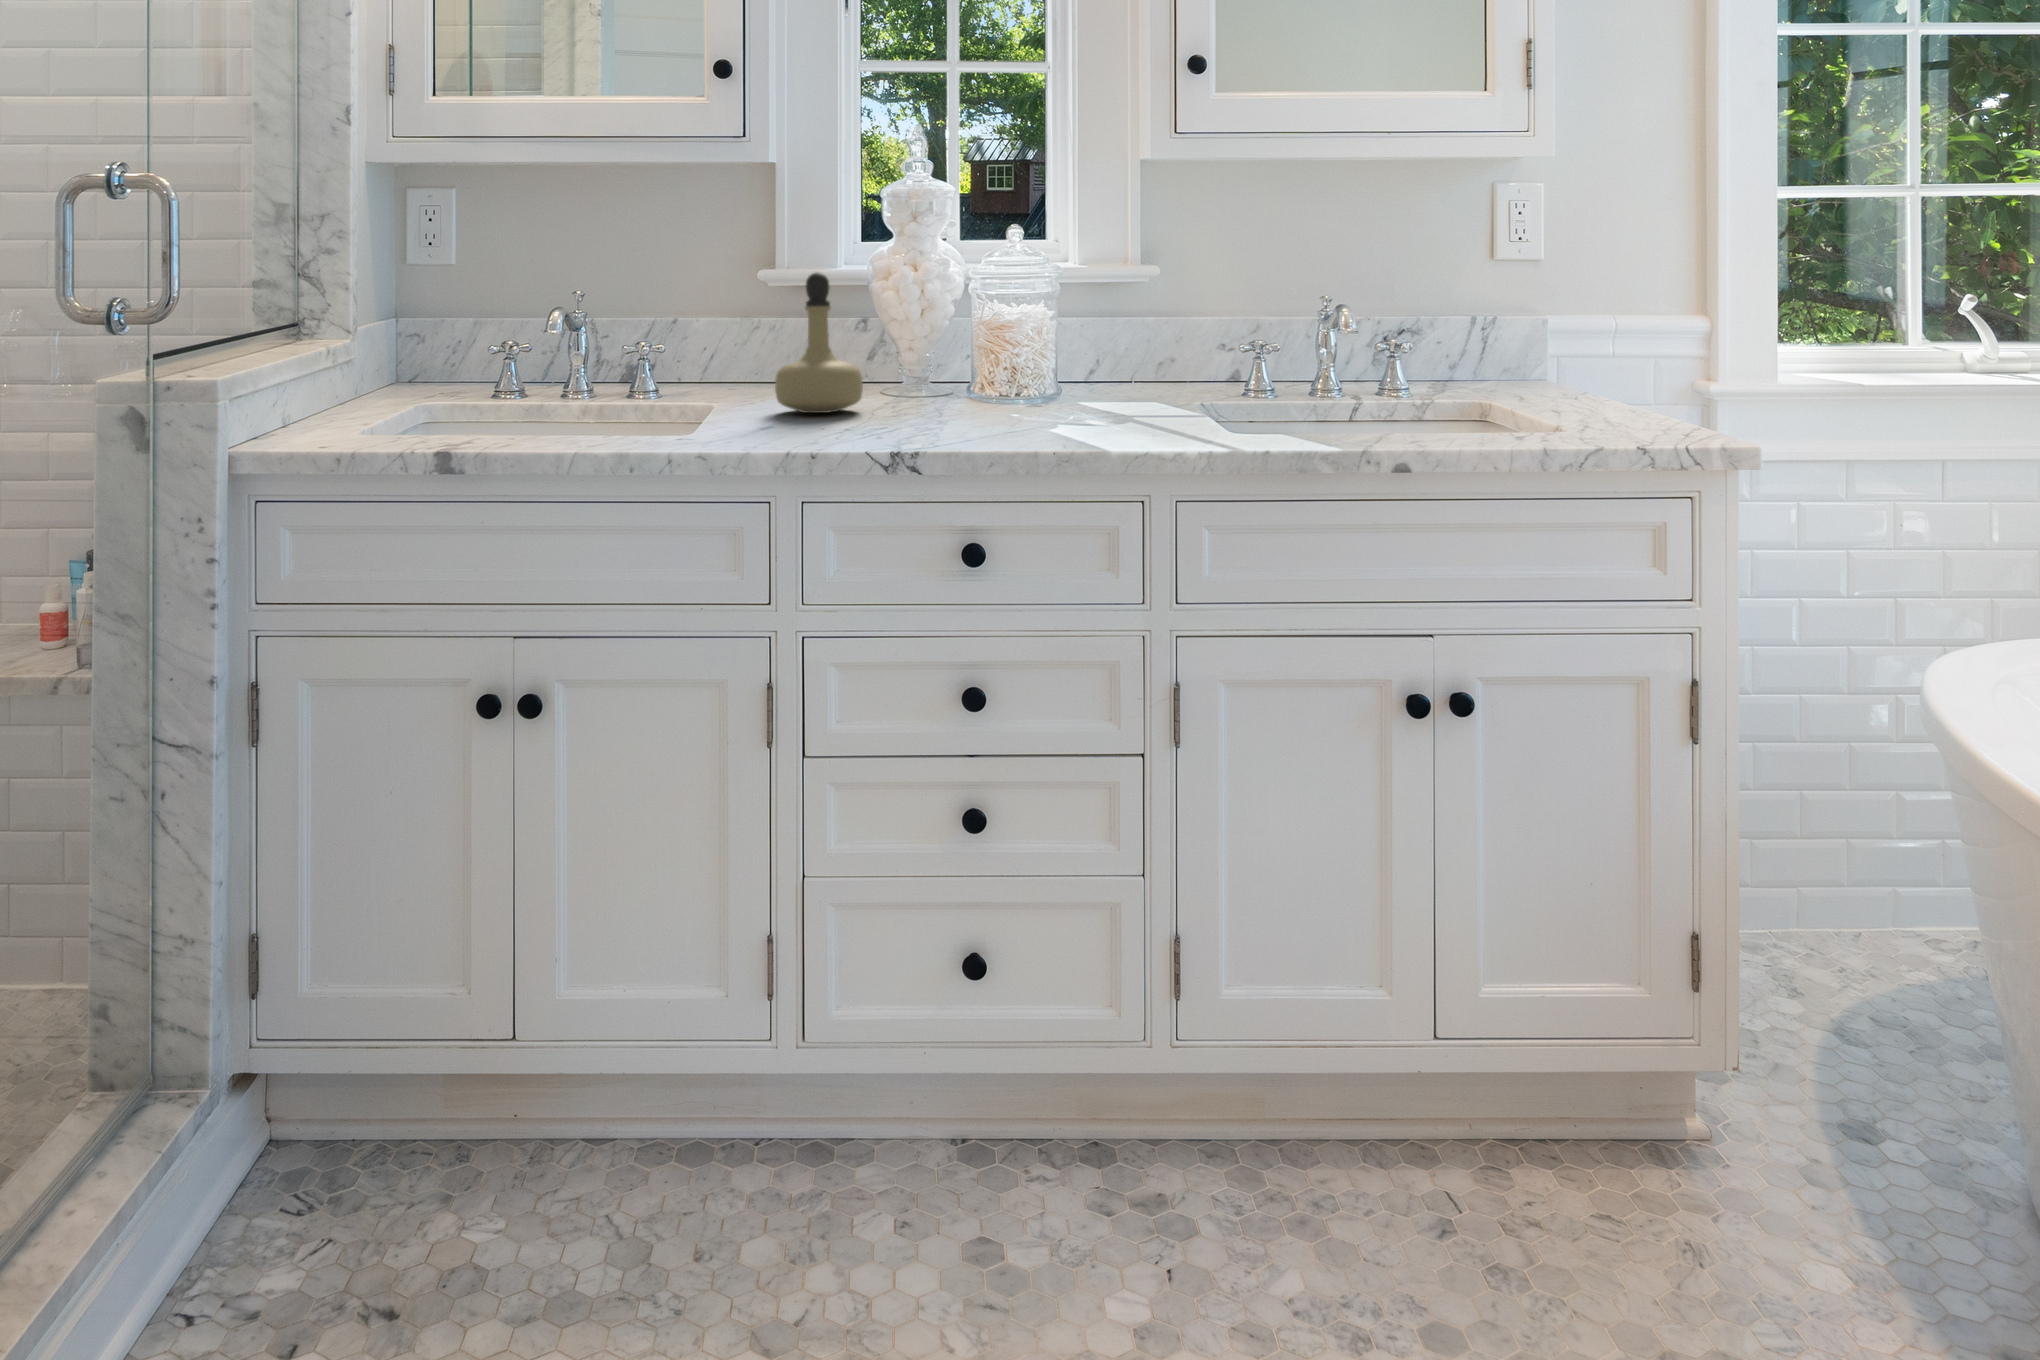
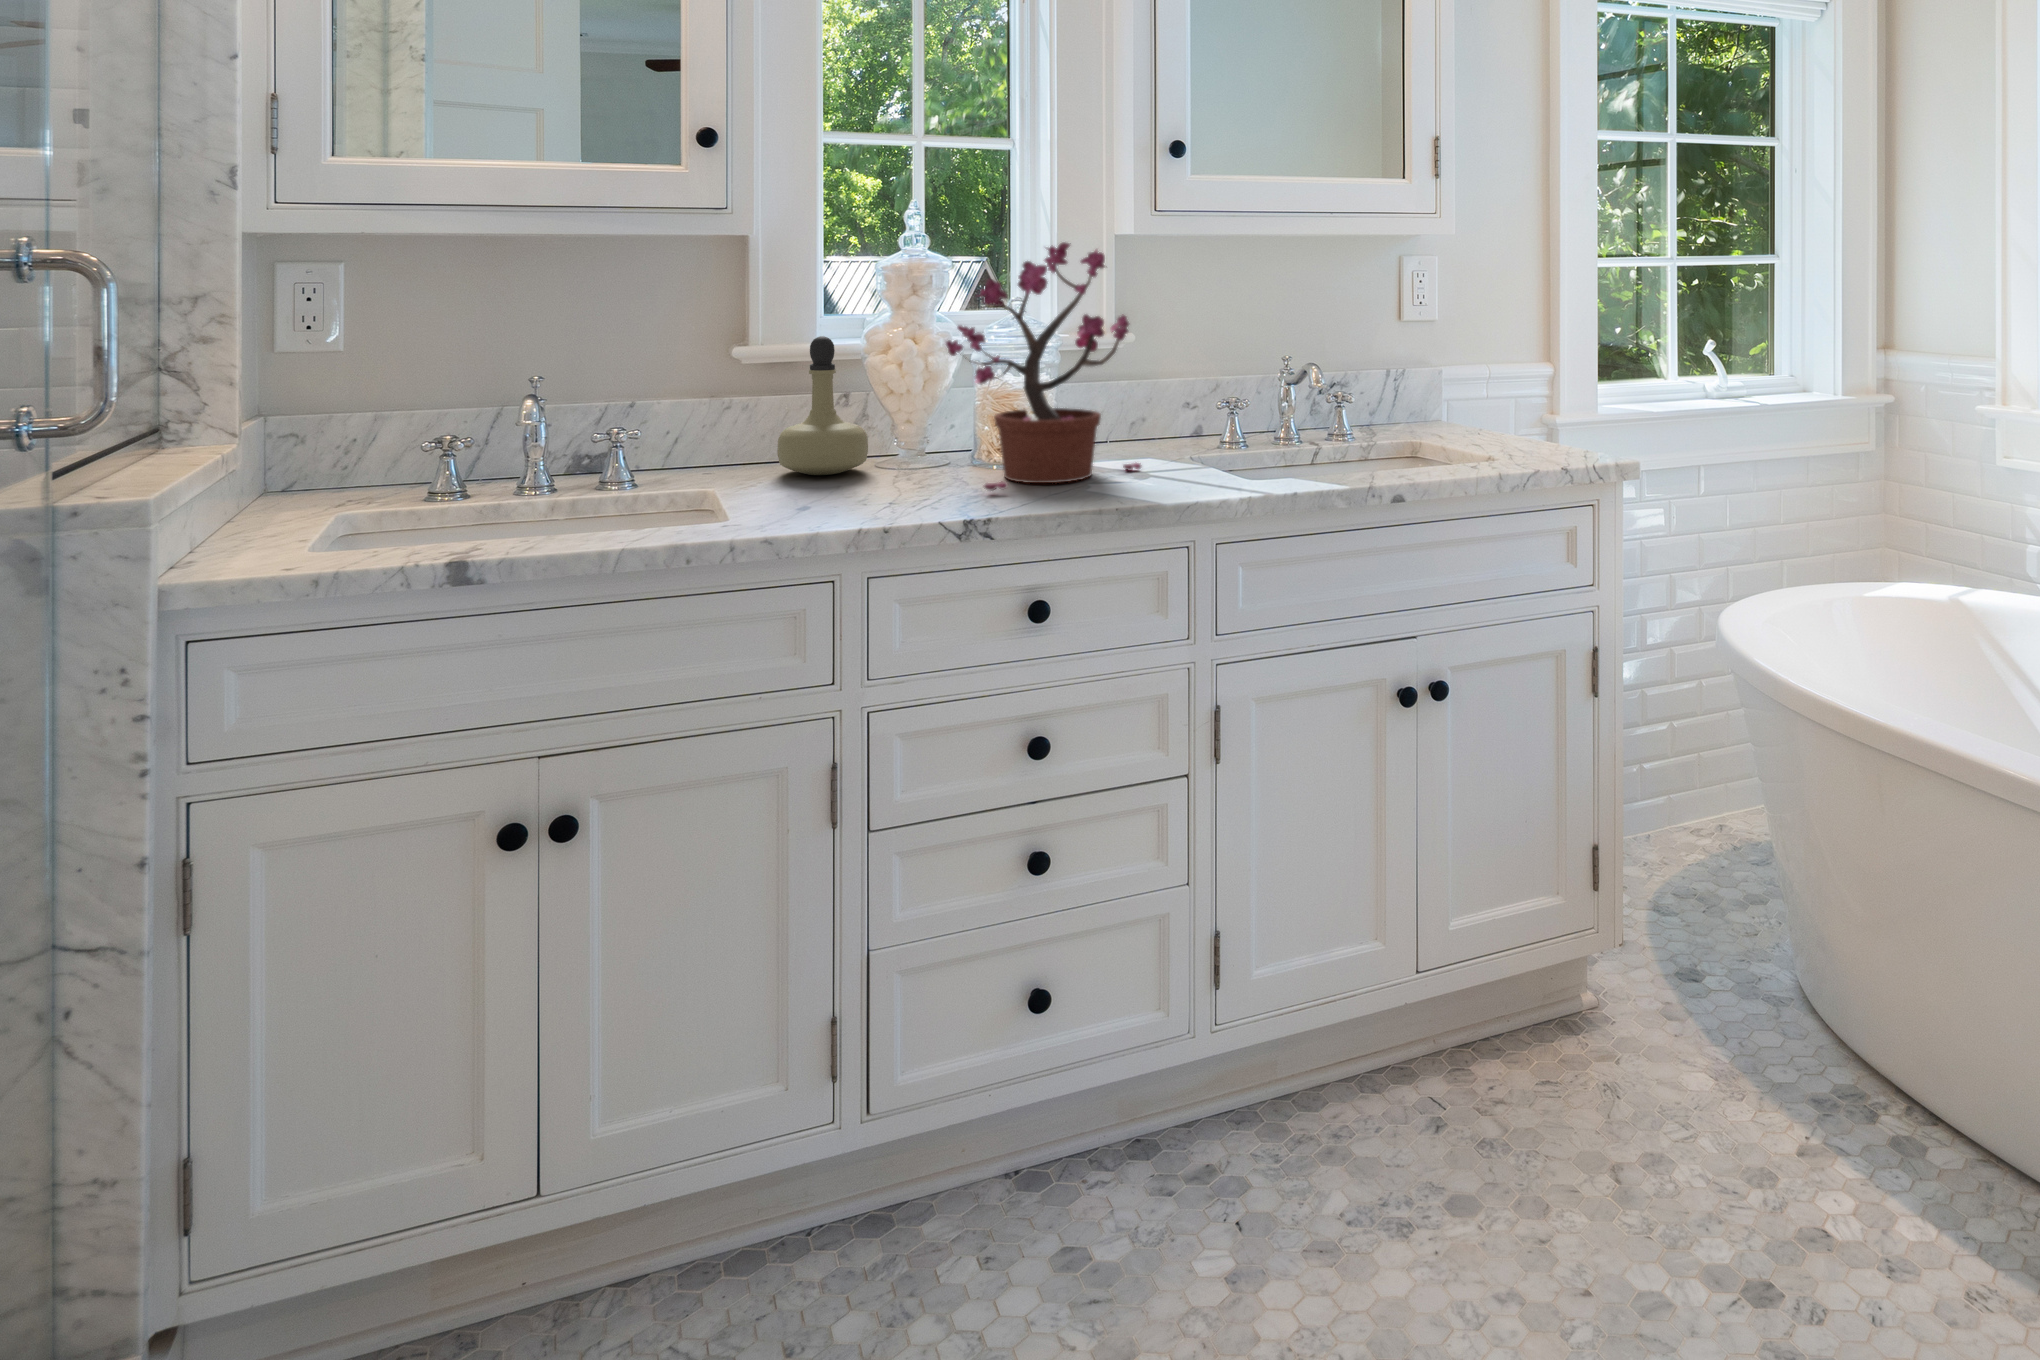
potted plant: none [930,168,1135,428] -> present [946,242,1141,491]

